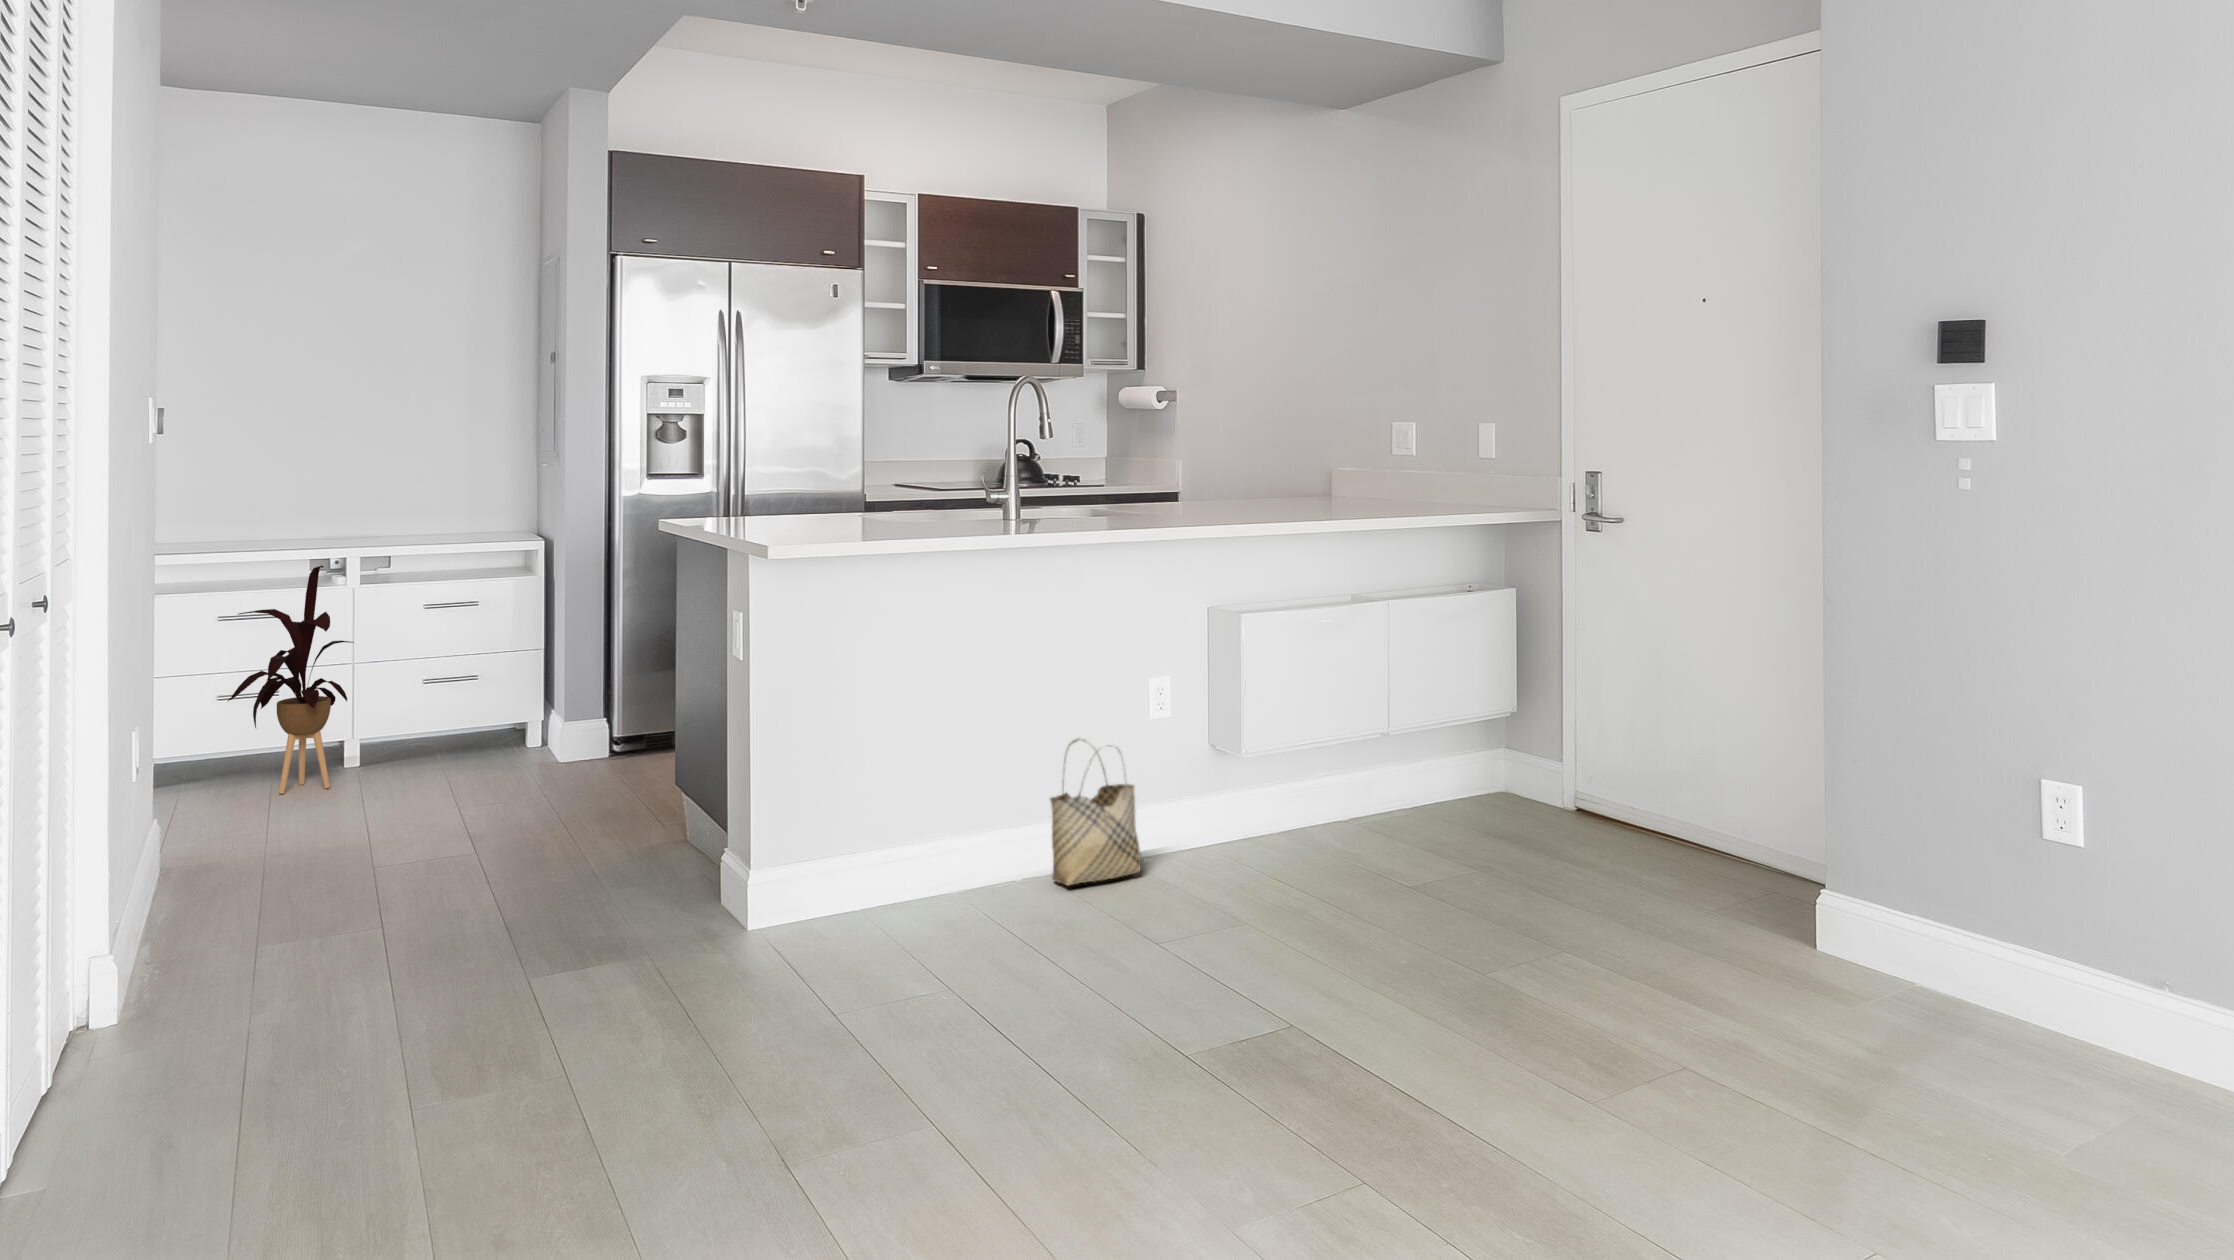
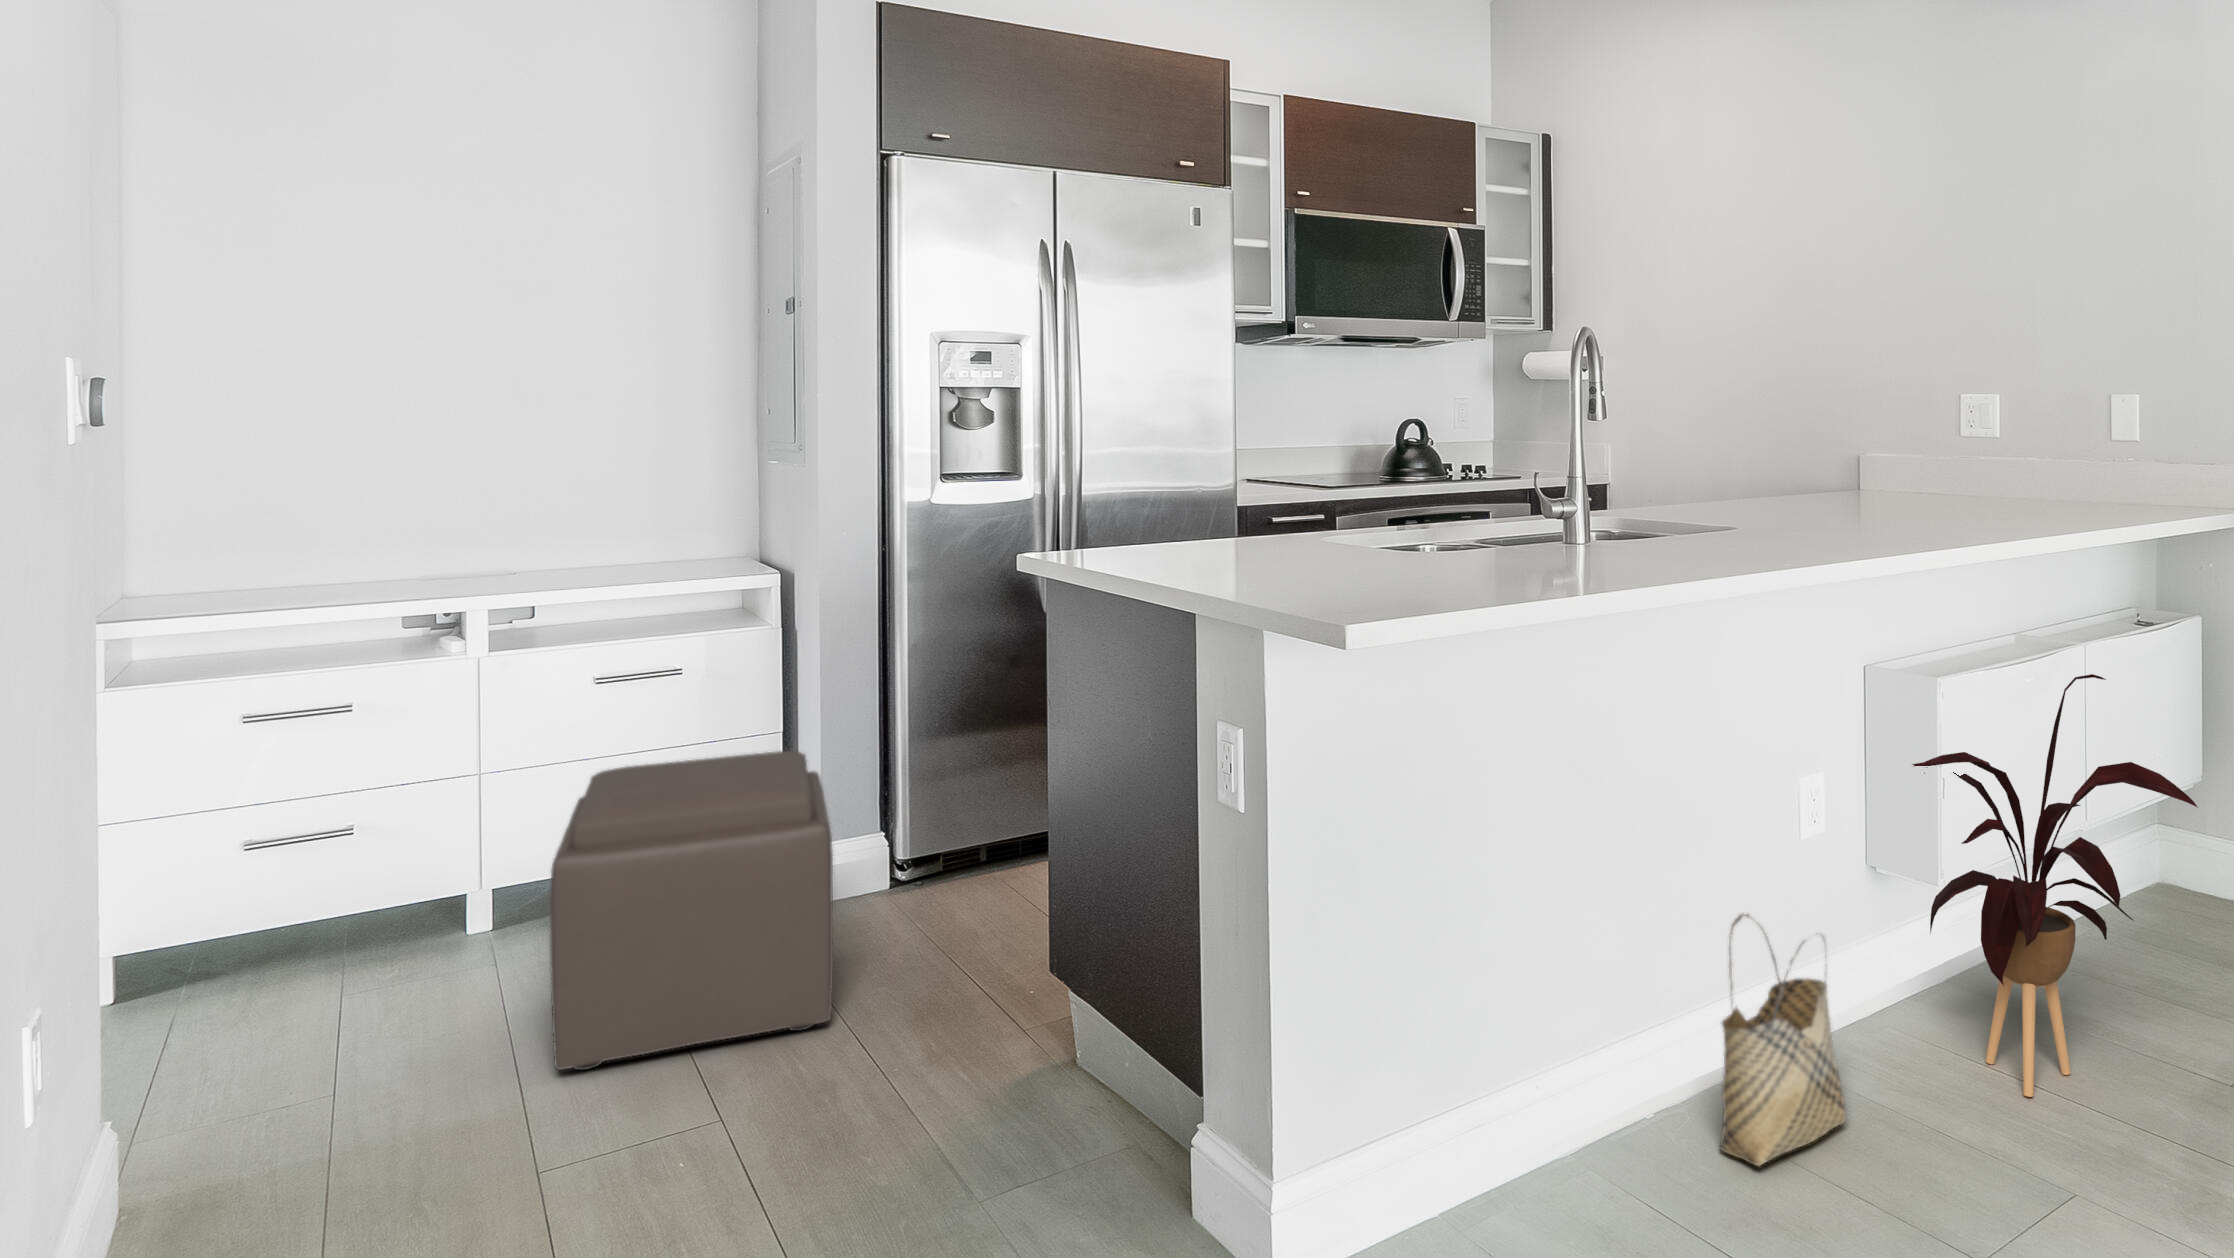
house plant: present [228,566,354,794] -> present [1912,674,2198,1097]
ottoman: none [388,647,557,825] -> present [550,751,833,1070]

